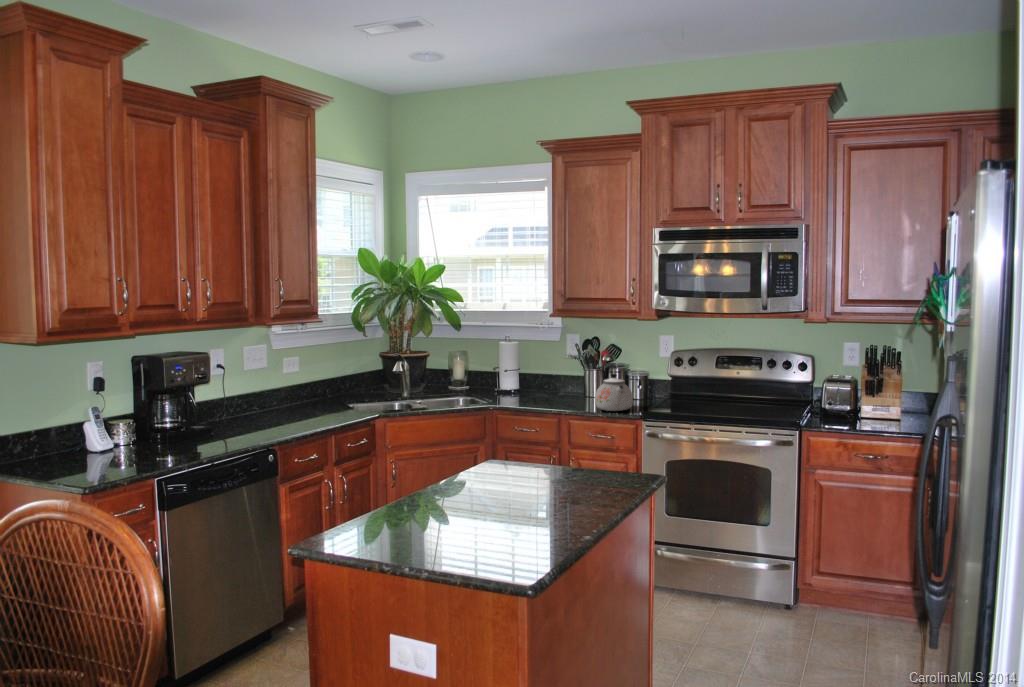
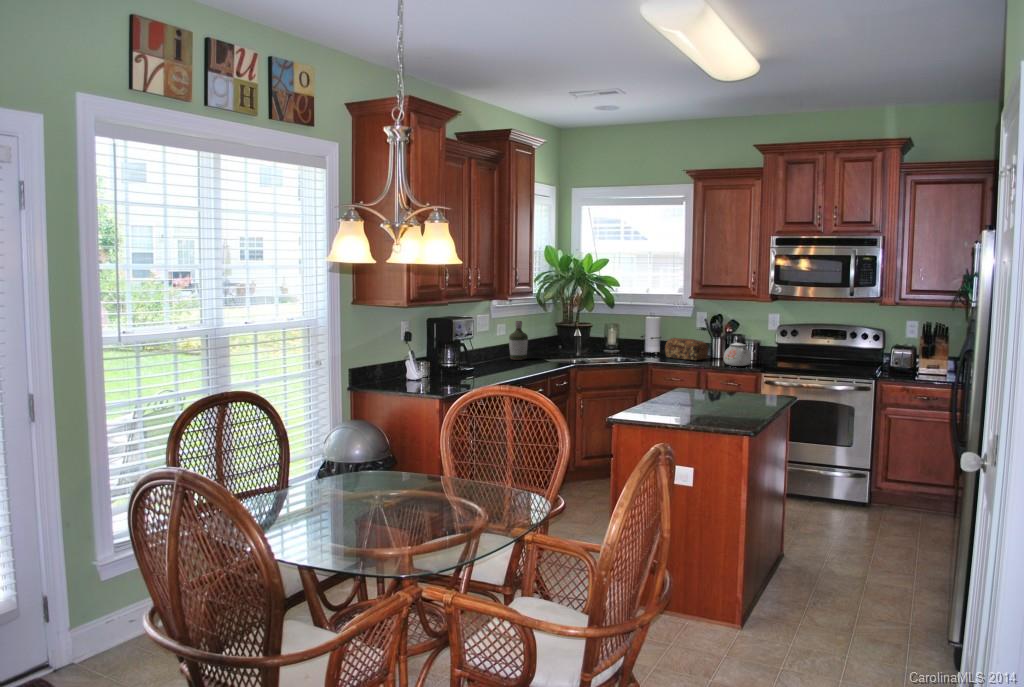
bottle: none [298,353,325,409] -> present [509,321,528,360]
bread loaf: none [521,371,578,402] -> present [665,338,708,360]

